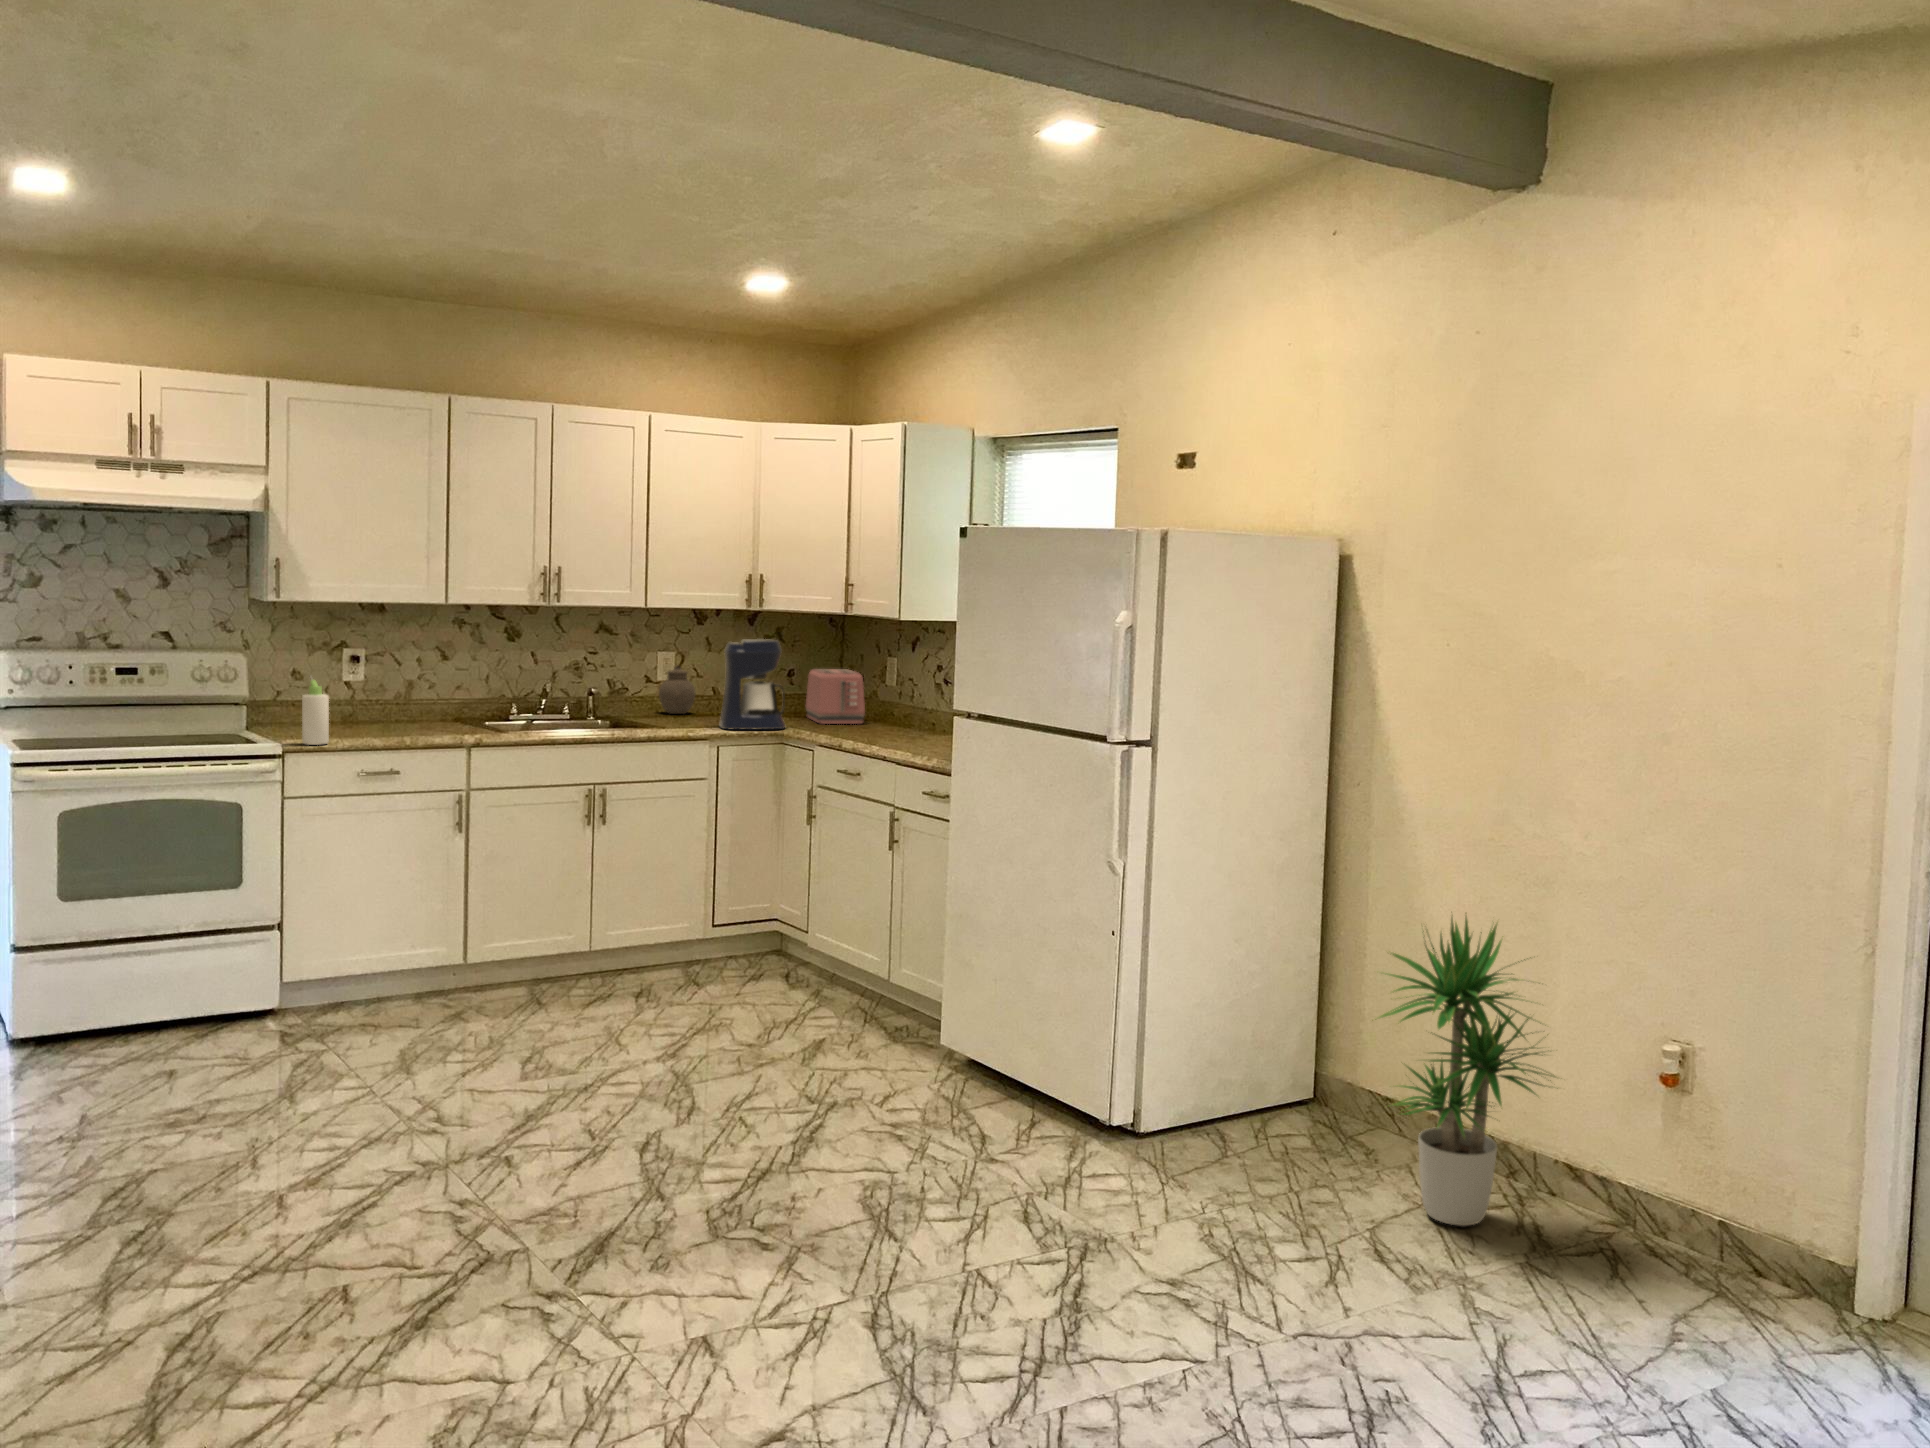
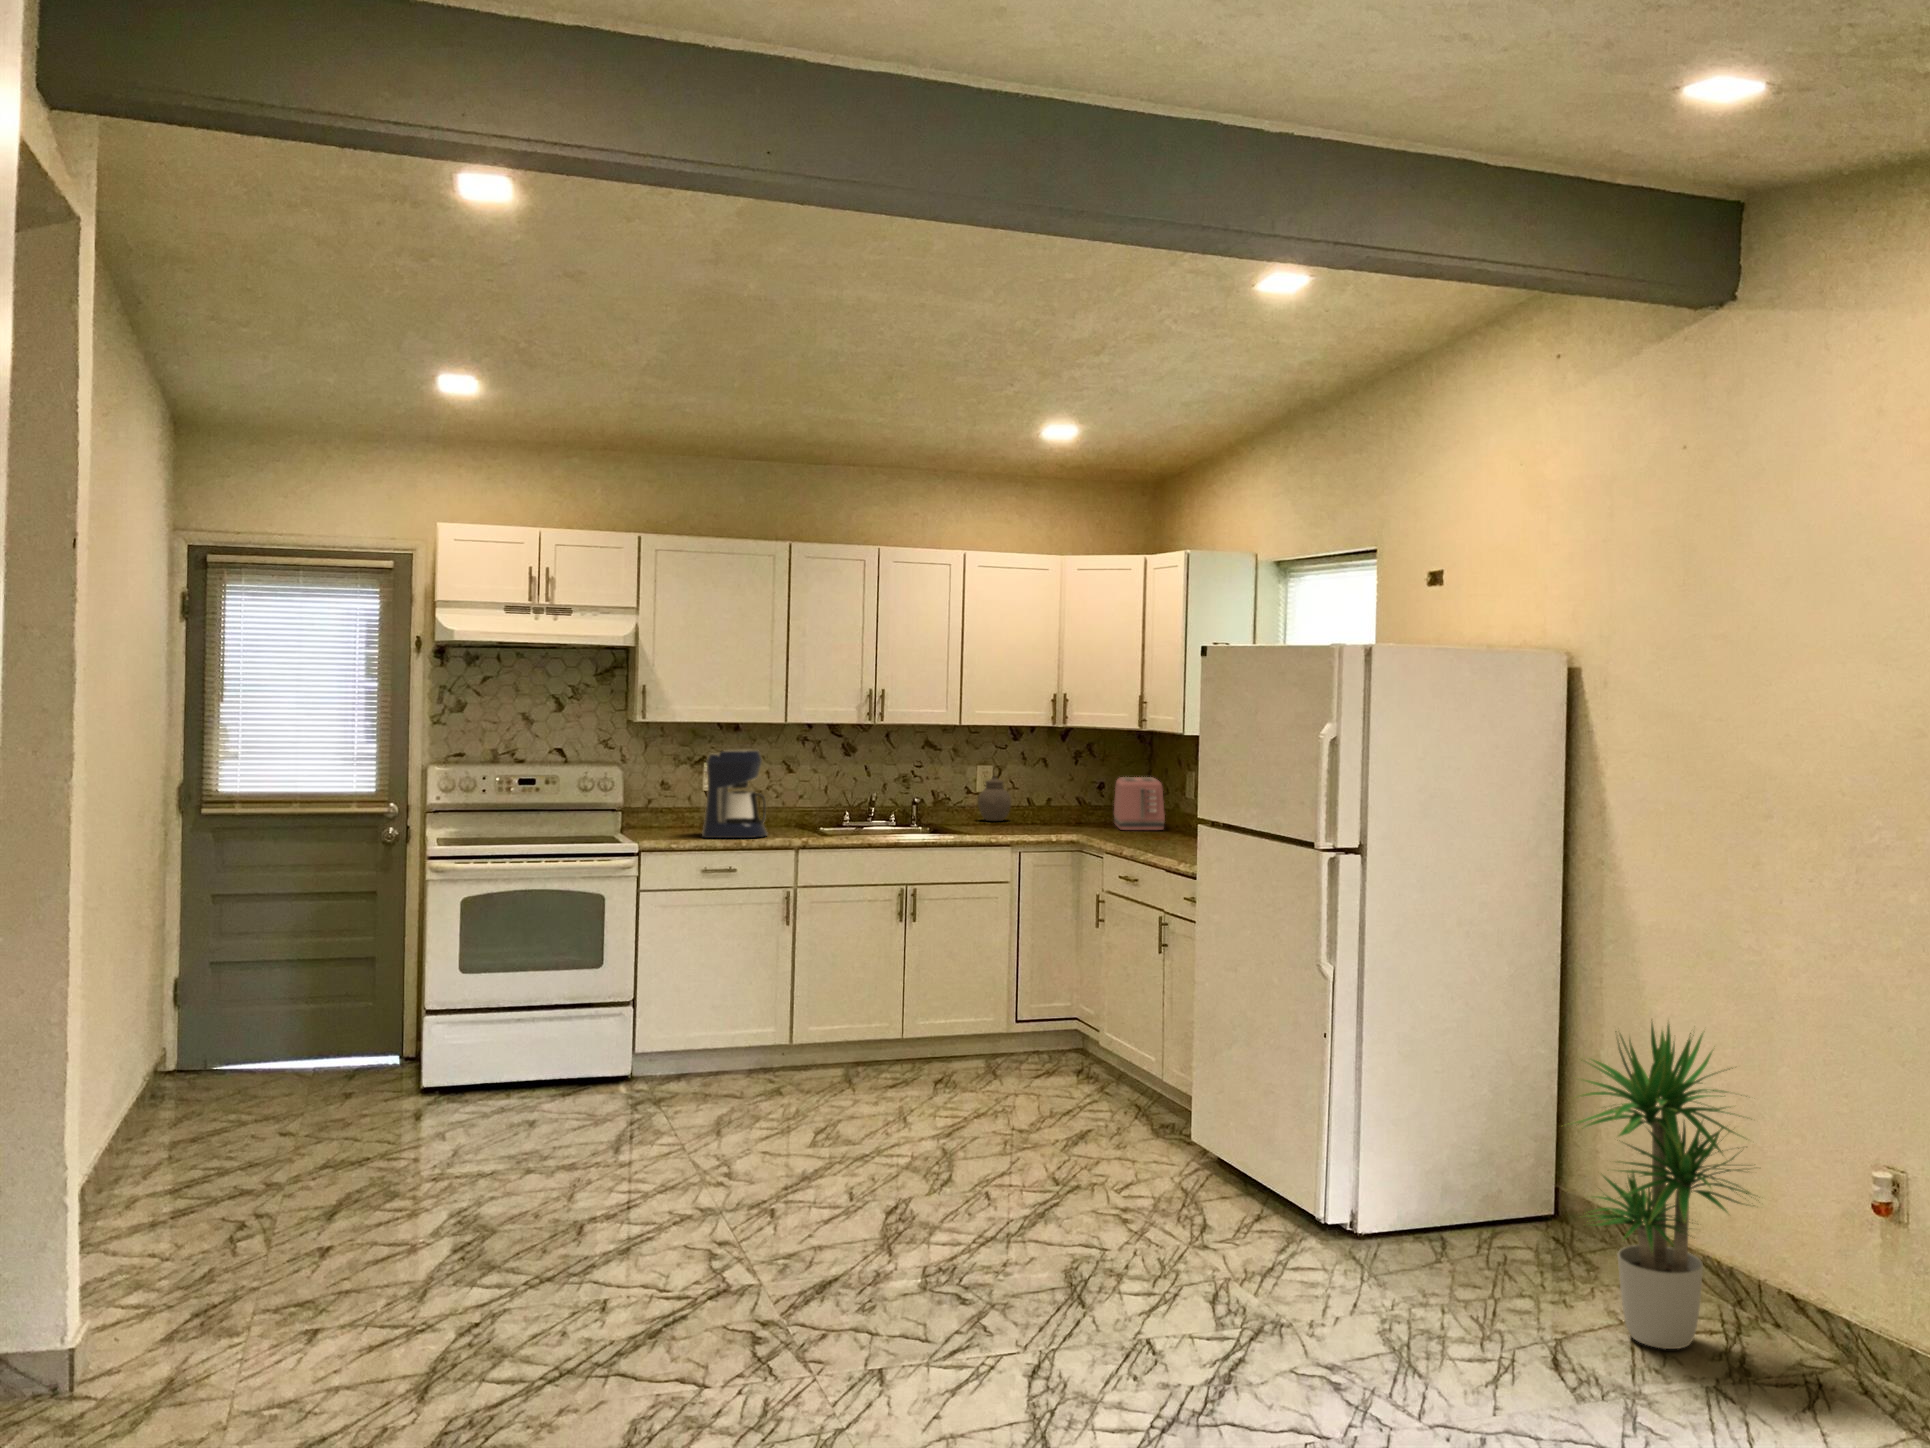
coffee maker: present [720,639,786,730] -> present [702,750,767,838]
bottle: present [302,677,329,745] -> none [653,786,674,847]

